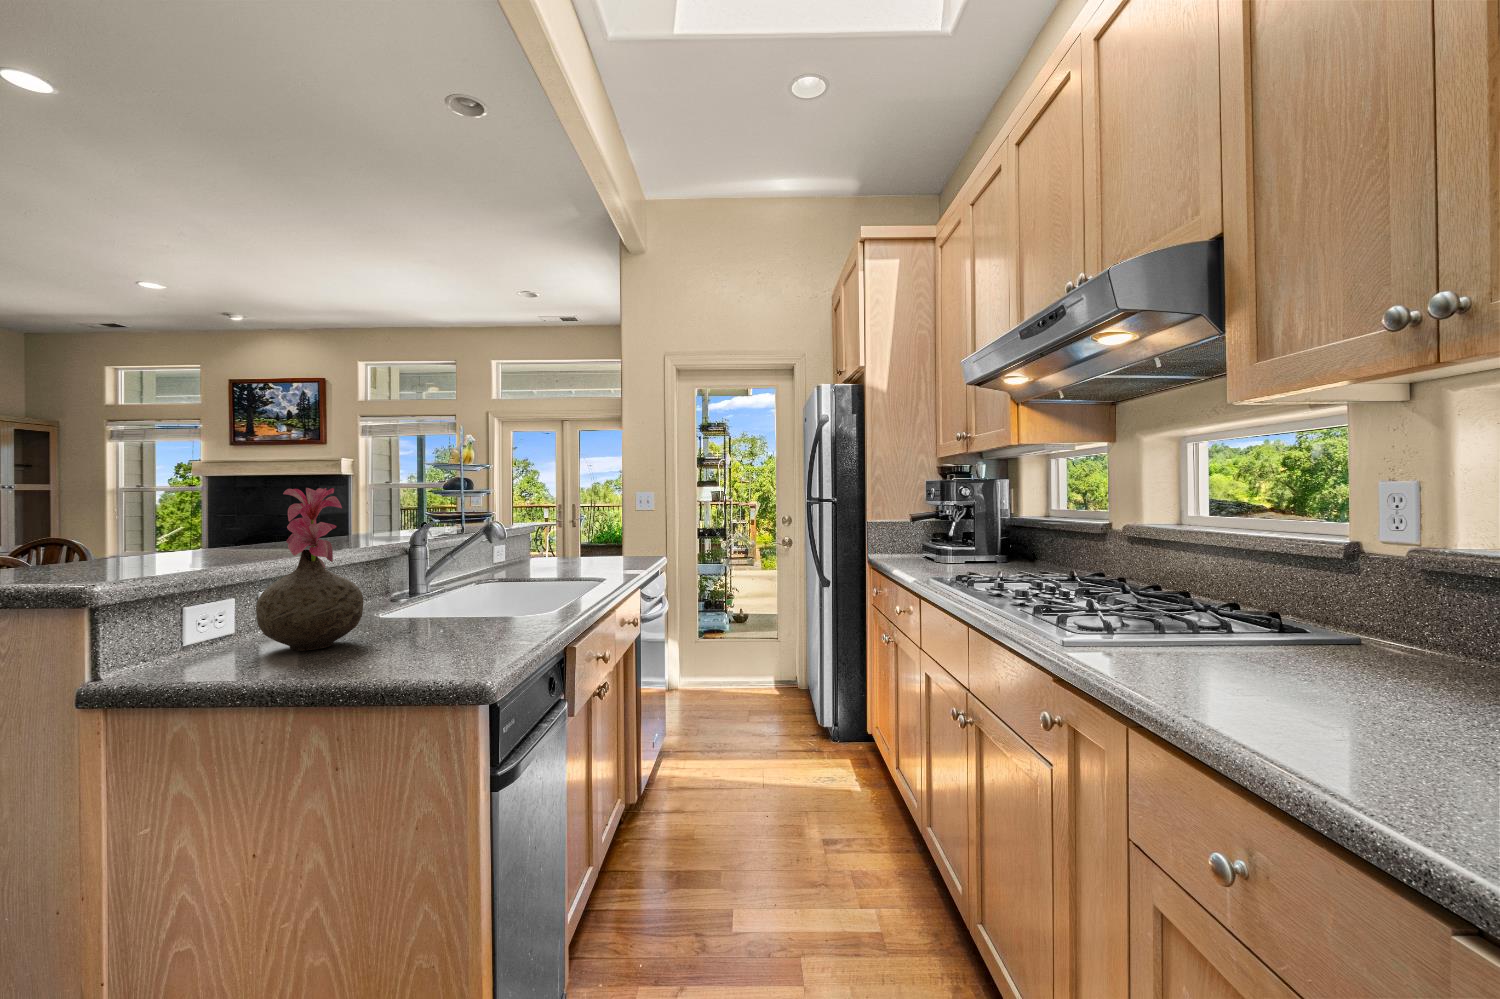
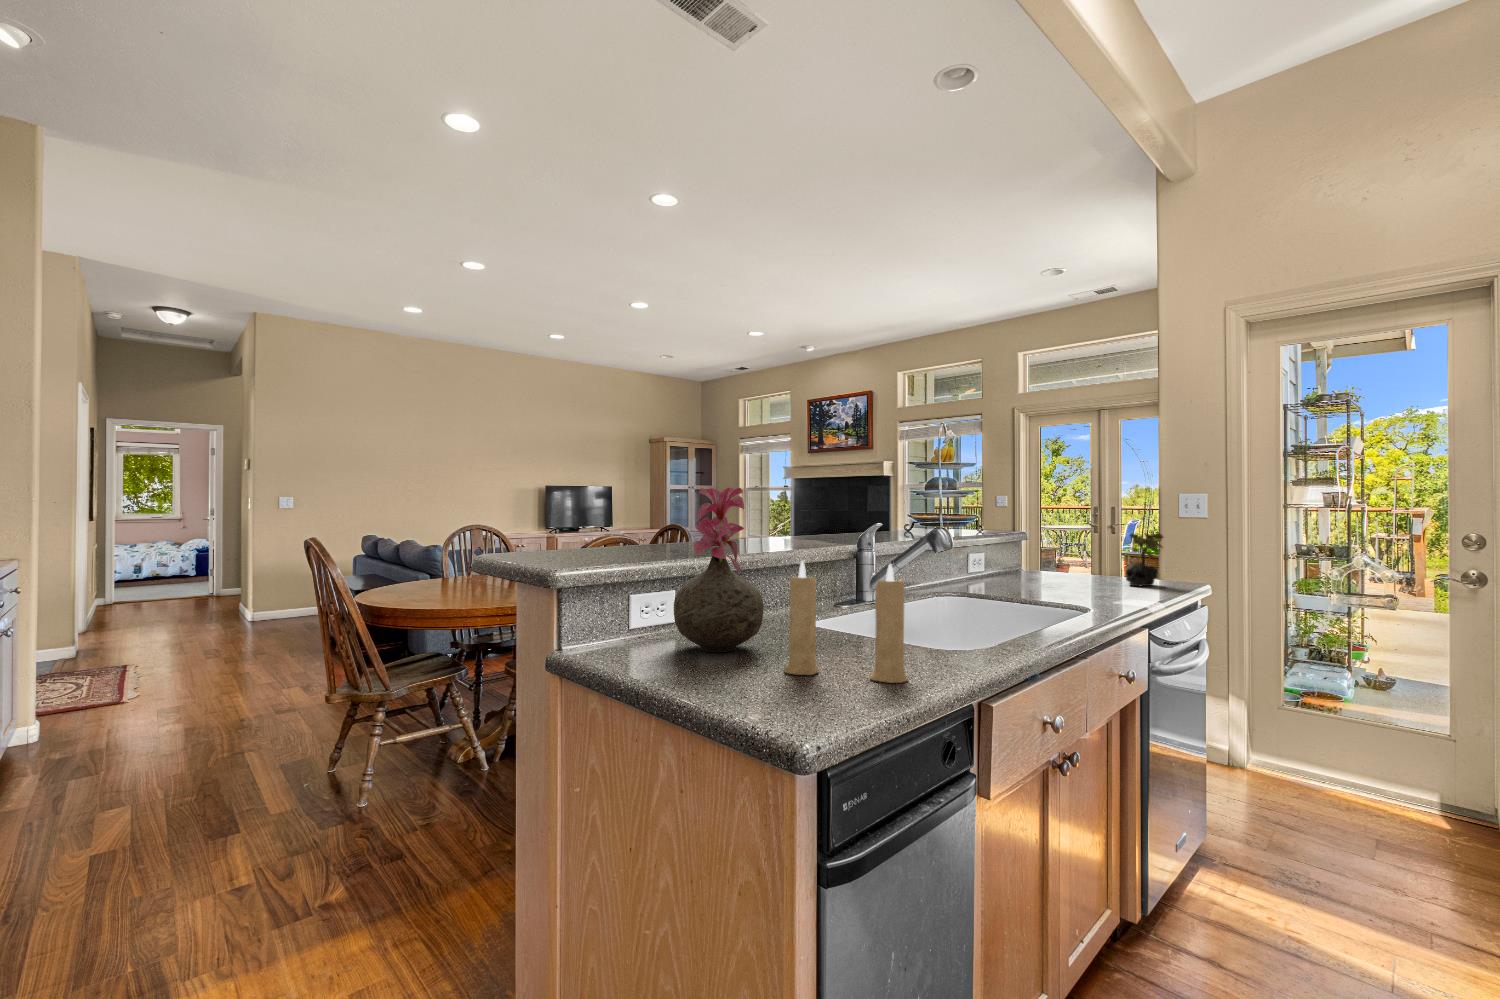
succulent plant: none [609,519,637,563] -> present [1126,531,1163,586]
candle: none [404,546,517,651] -> present [784,561,908,683]

